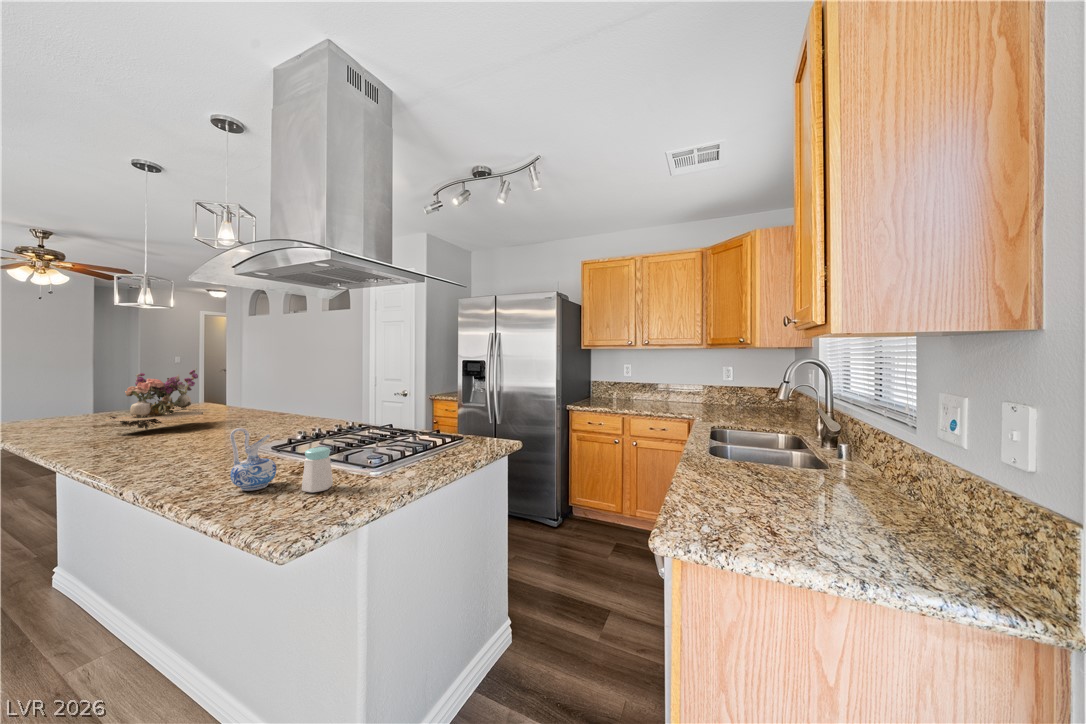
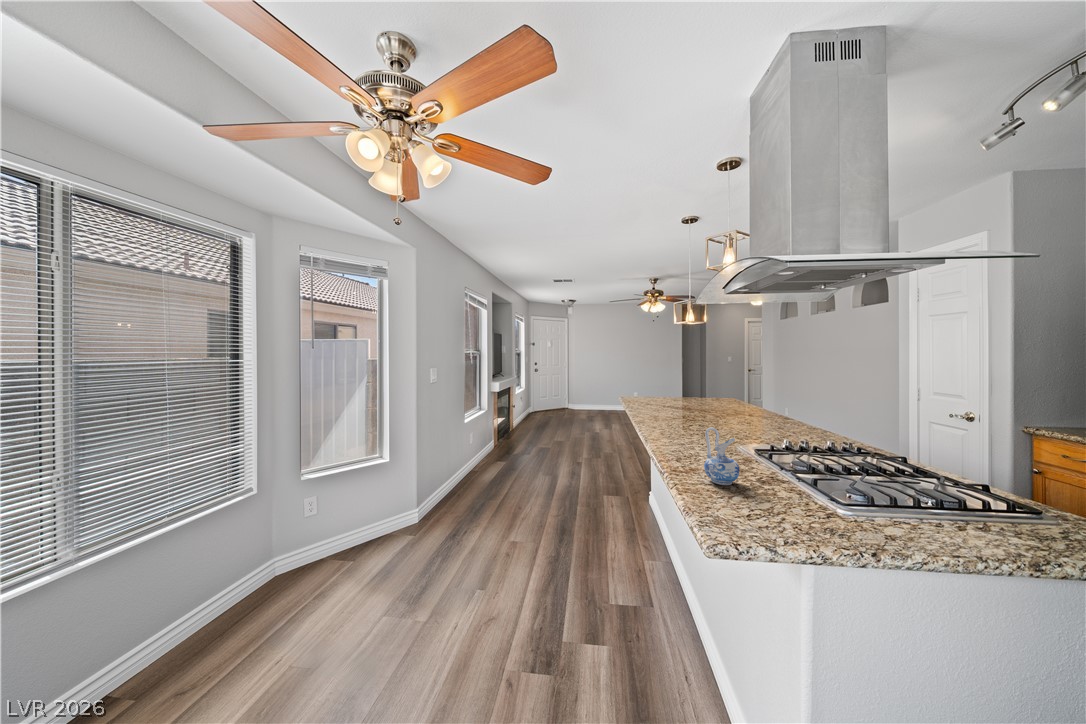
flower arrangement: present [105,368,209,430] -> none [663,370,725,415]
salt shaker: present [302,447,333,492] -> none [754,461,786,508]

